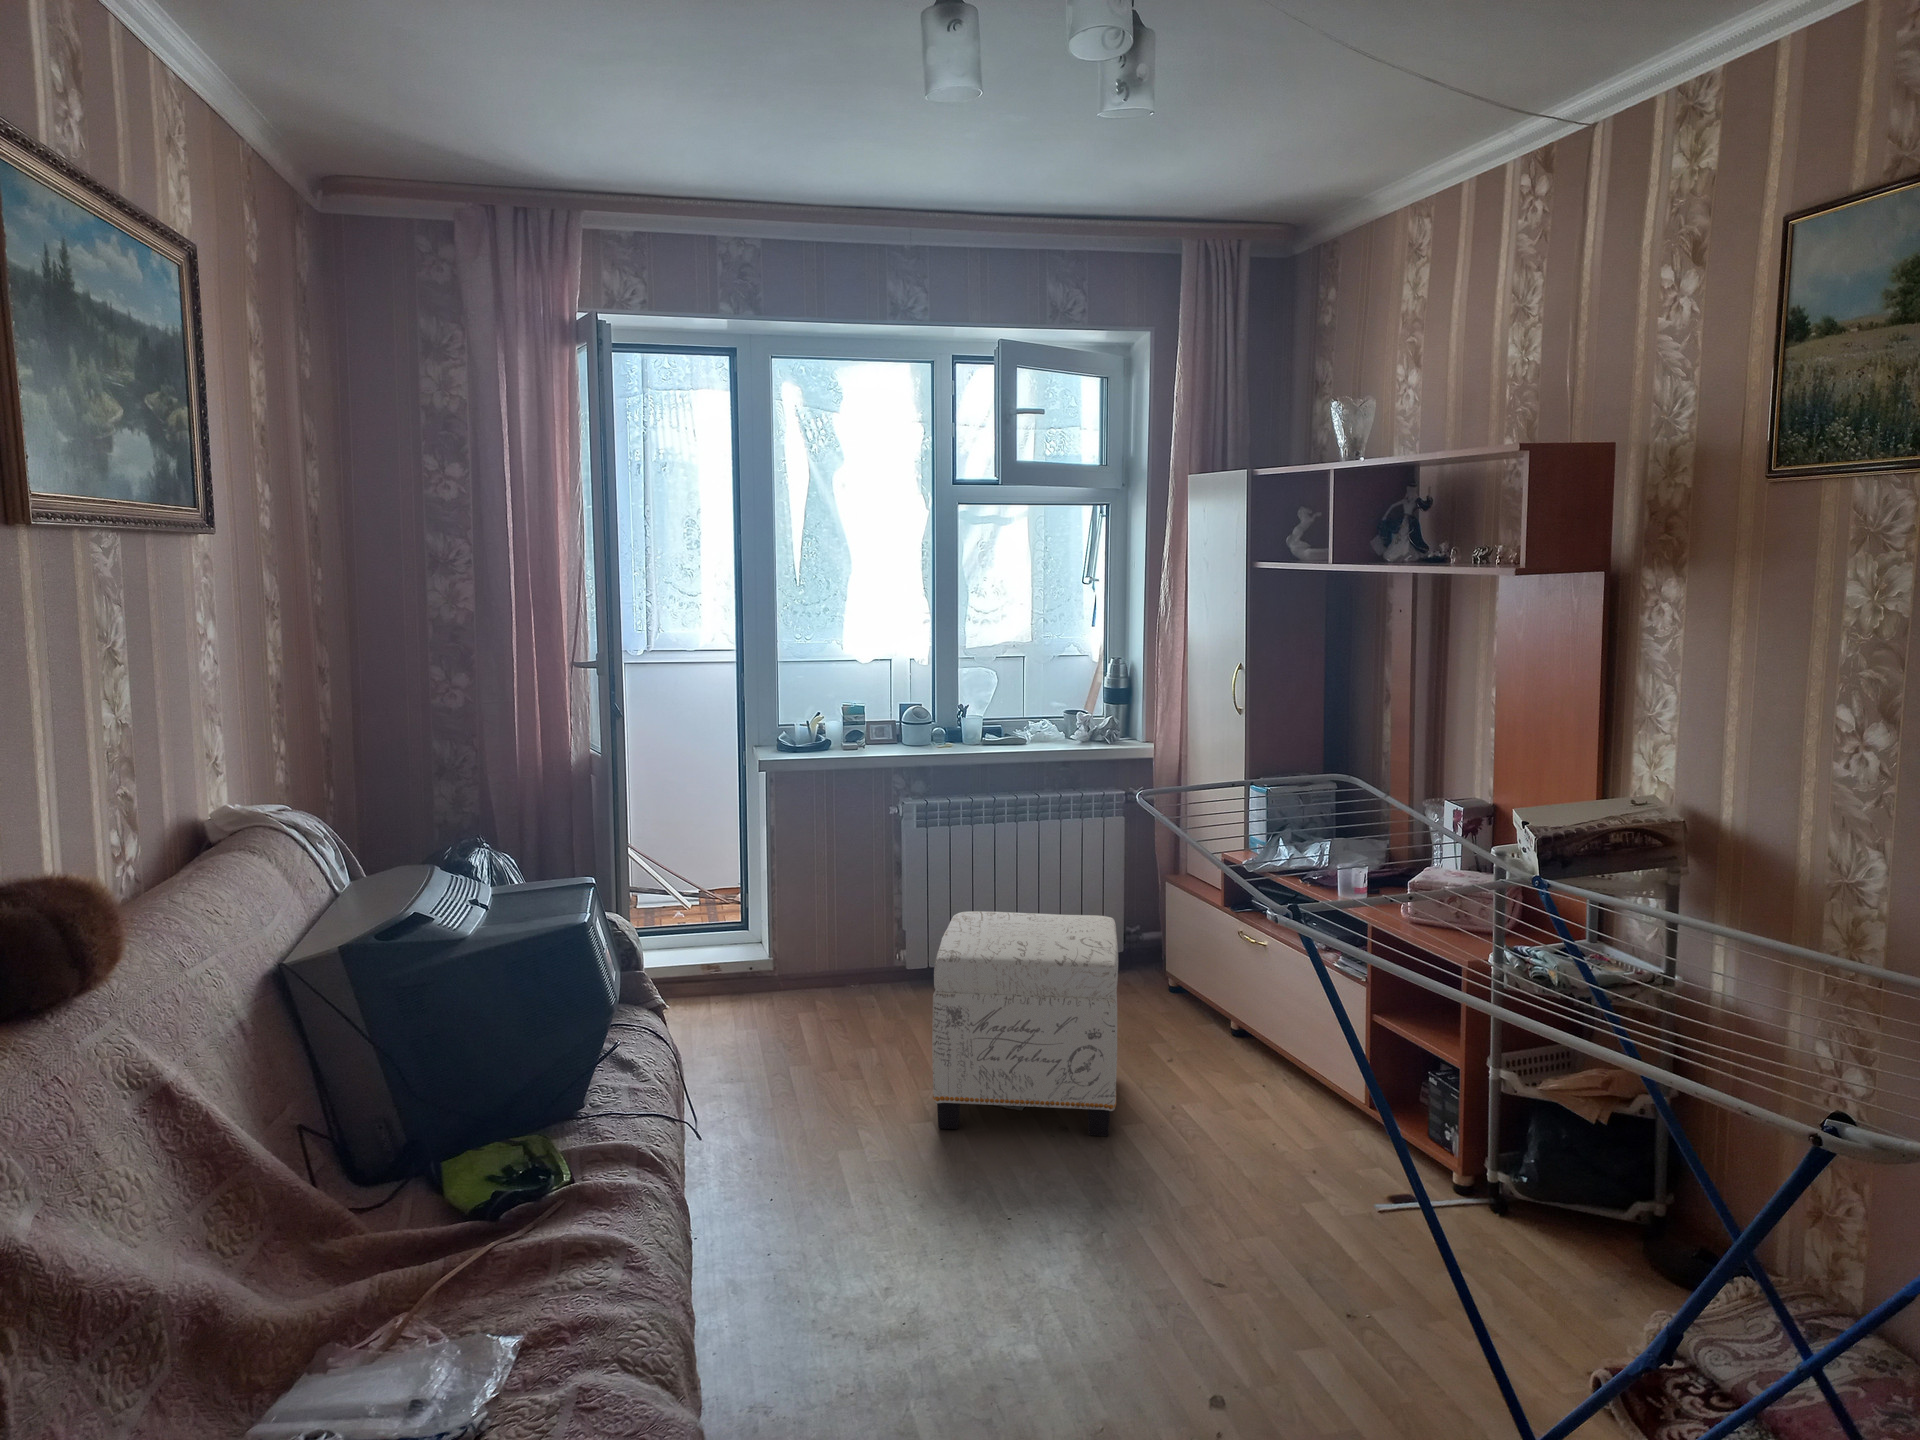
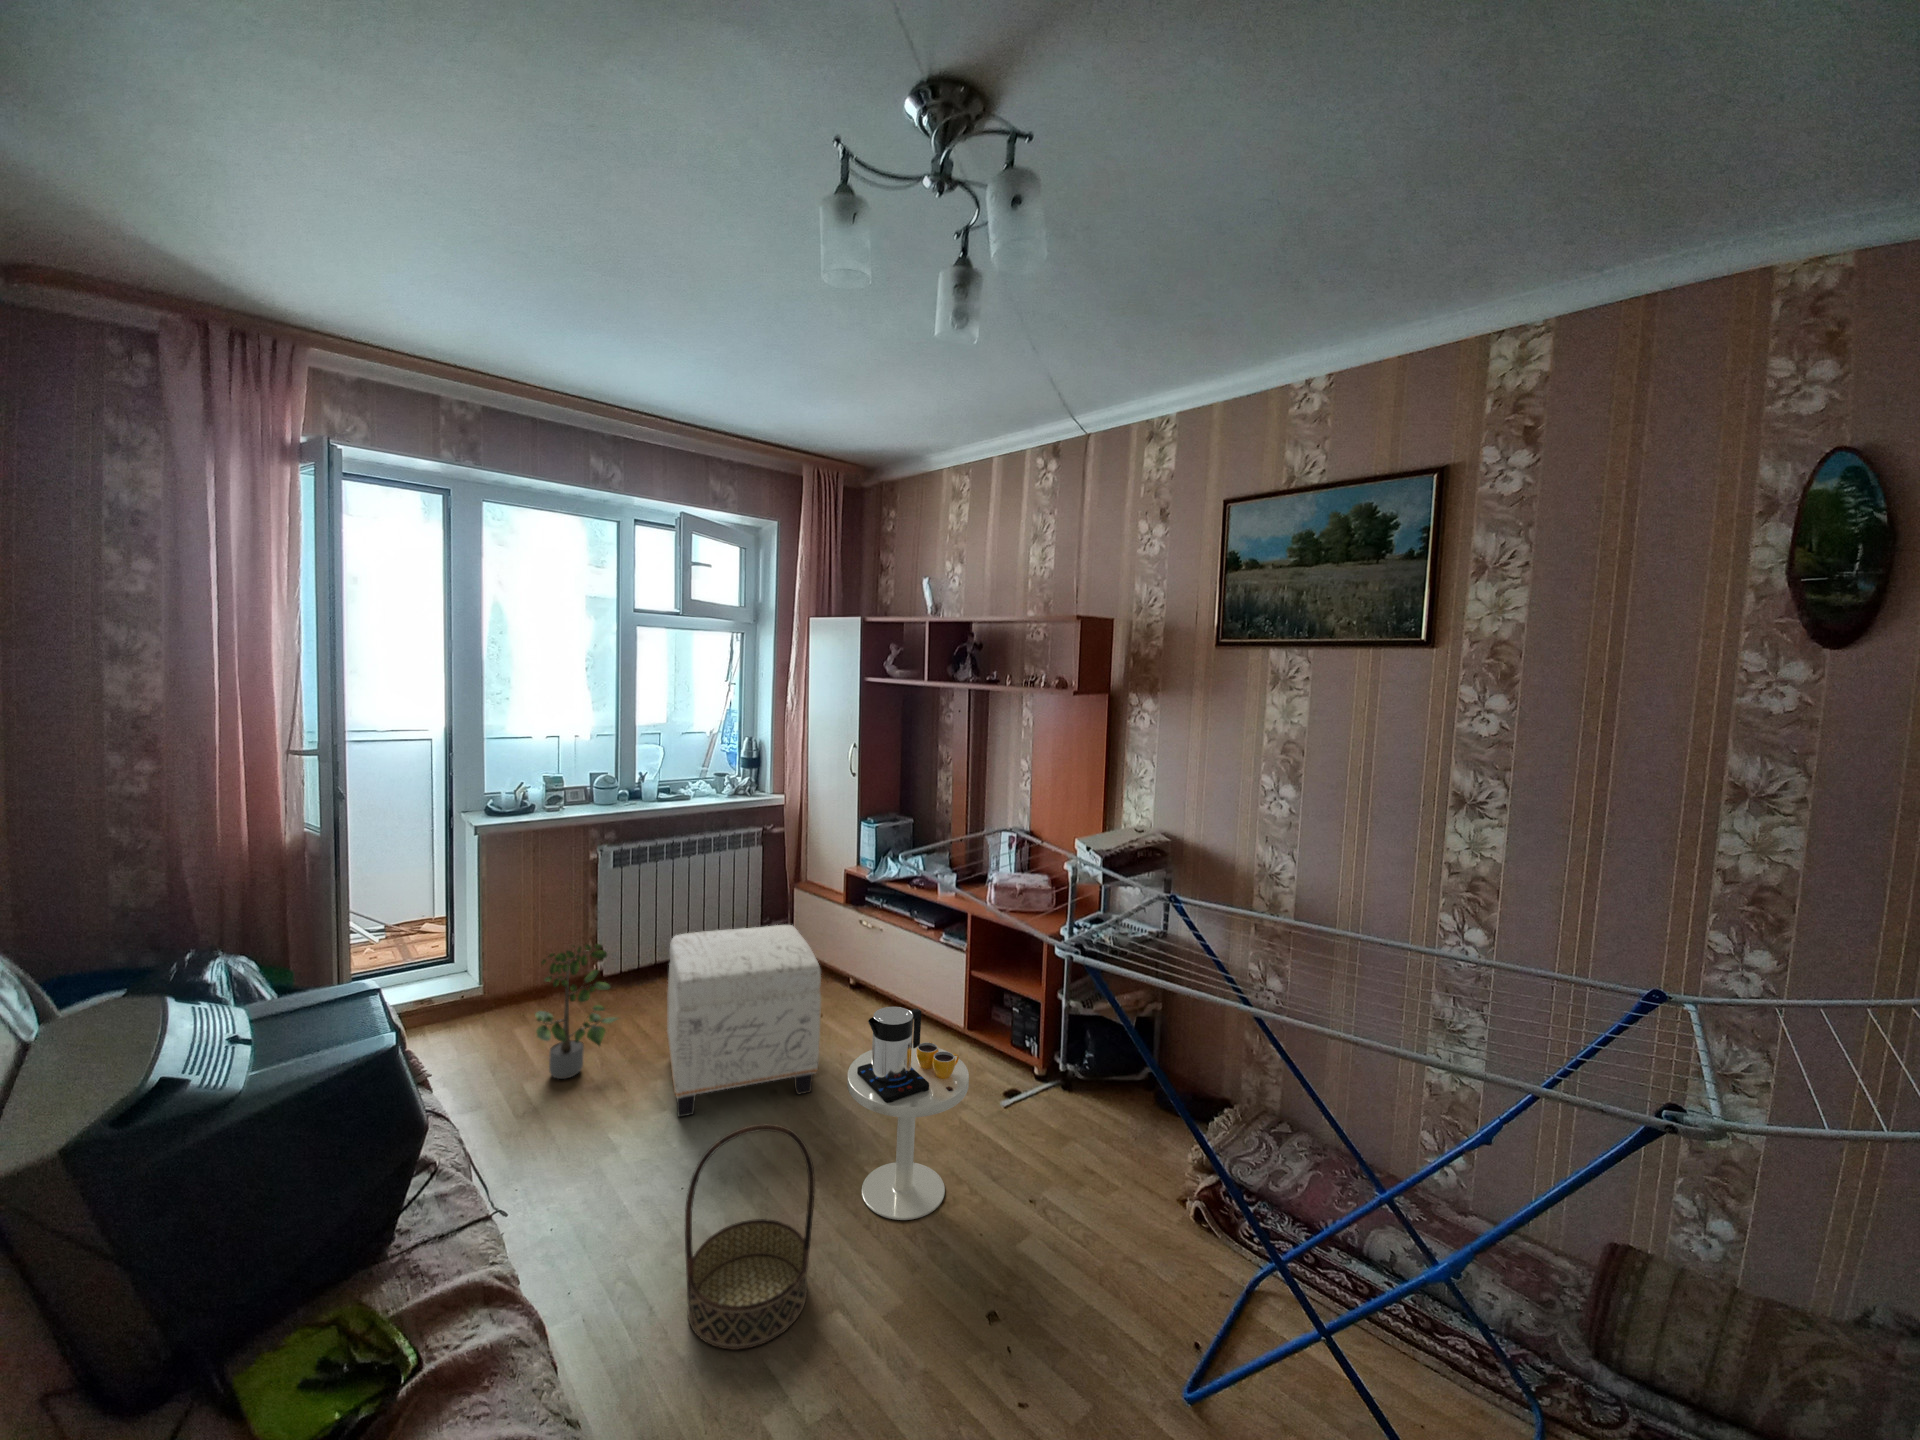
potted plant: none [802,906,900,1068] -> present [535,944,618,1079]
side table: none [1092,1010,1258,1289] -> present [847,1007,969,1220]
basket: none [868,1101,1014,1343] -> present [685,1124,815,1350]

